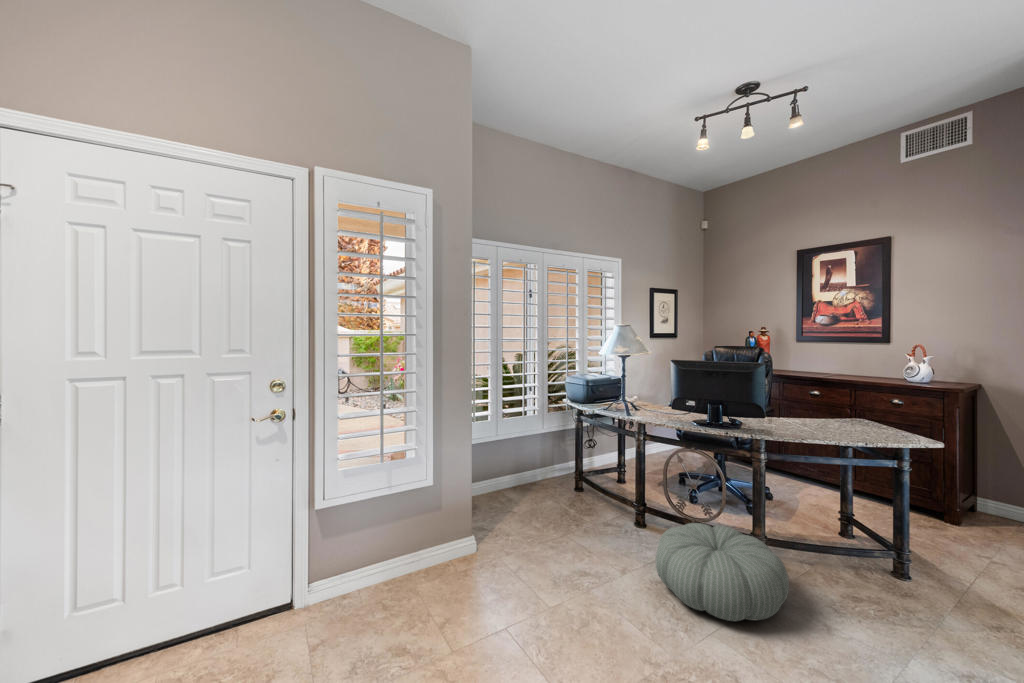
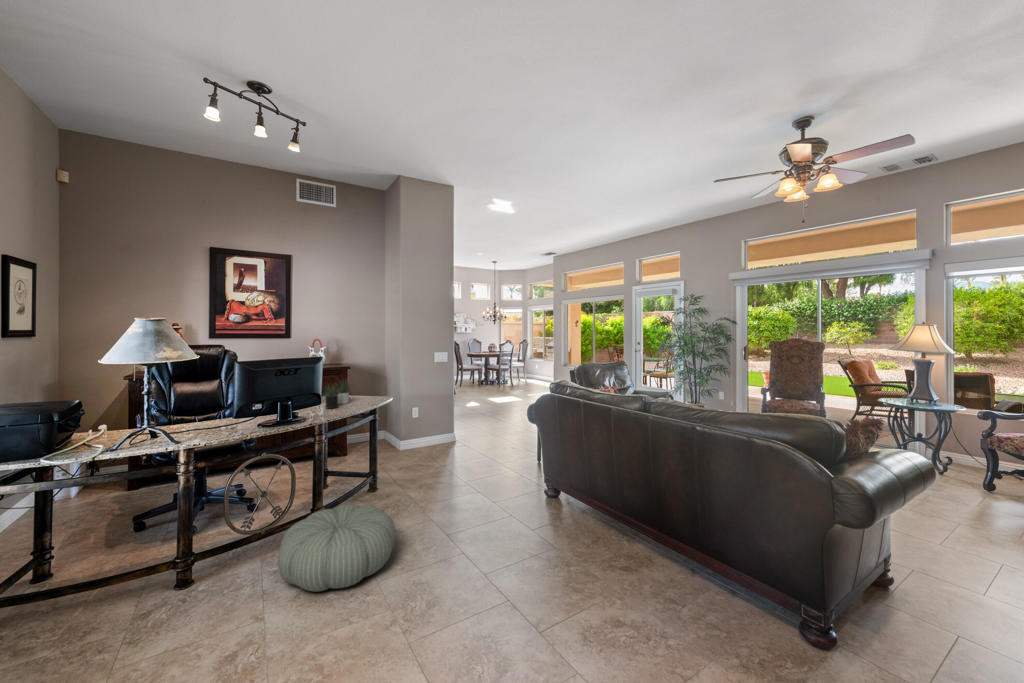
succulent plant: none [786,395,852,429] -> present [324,381,350,409]

